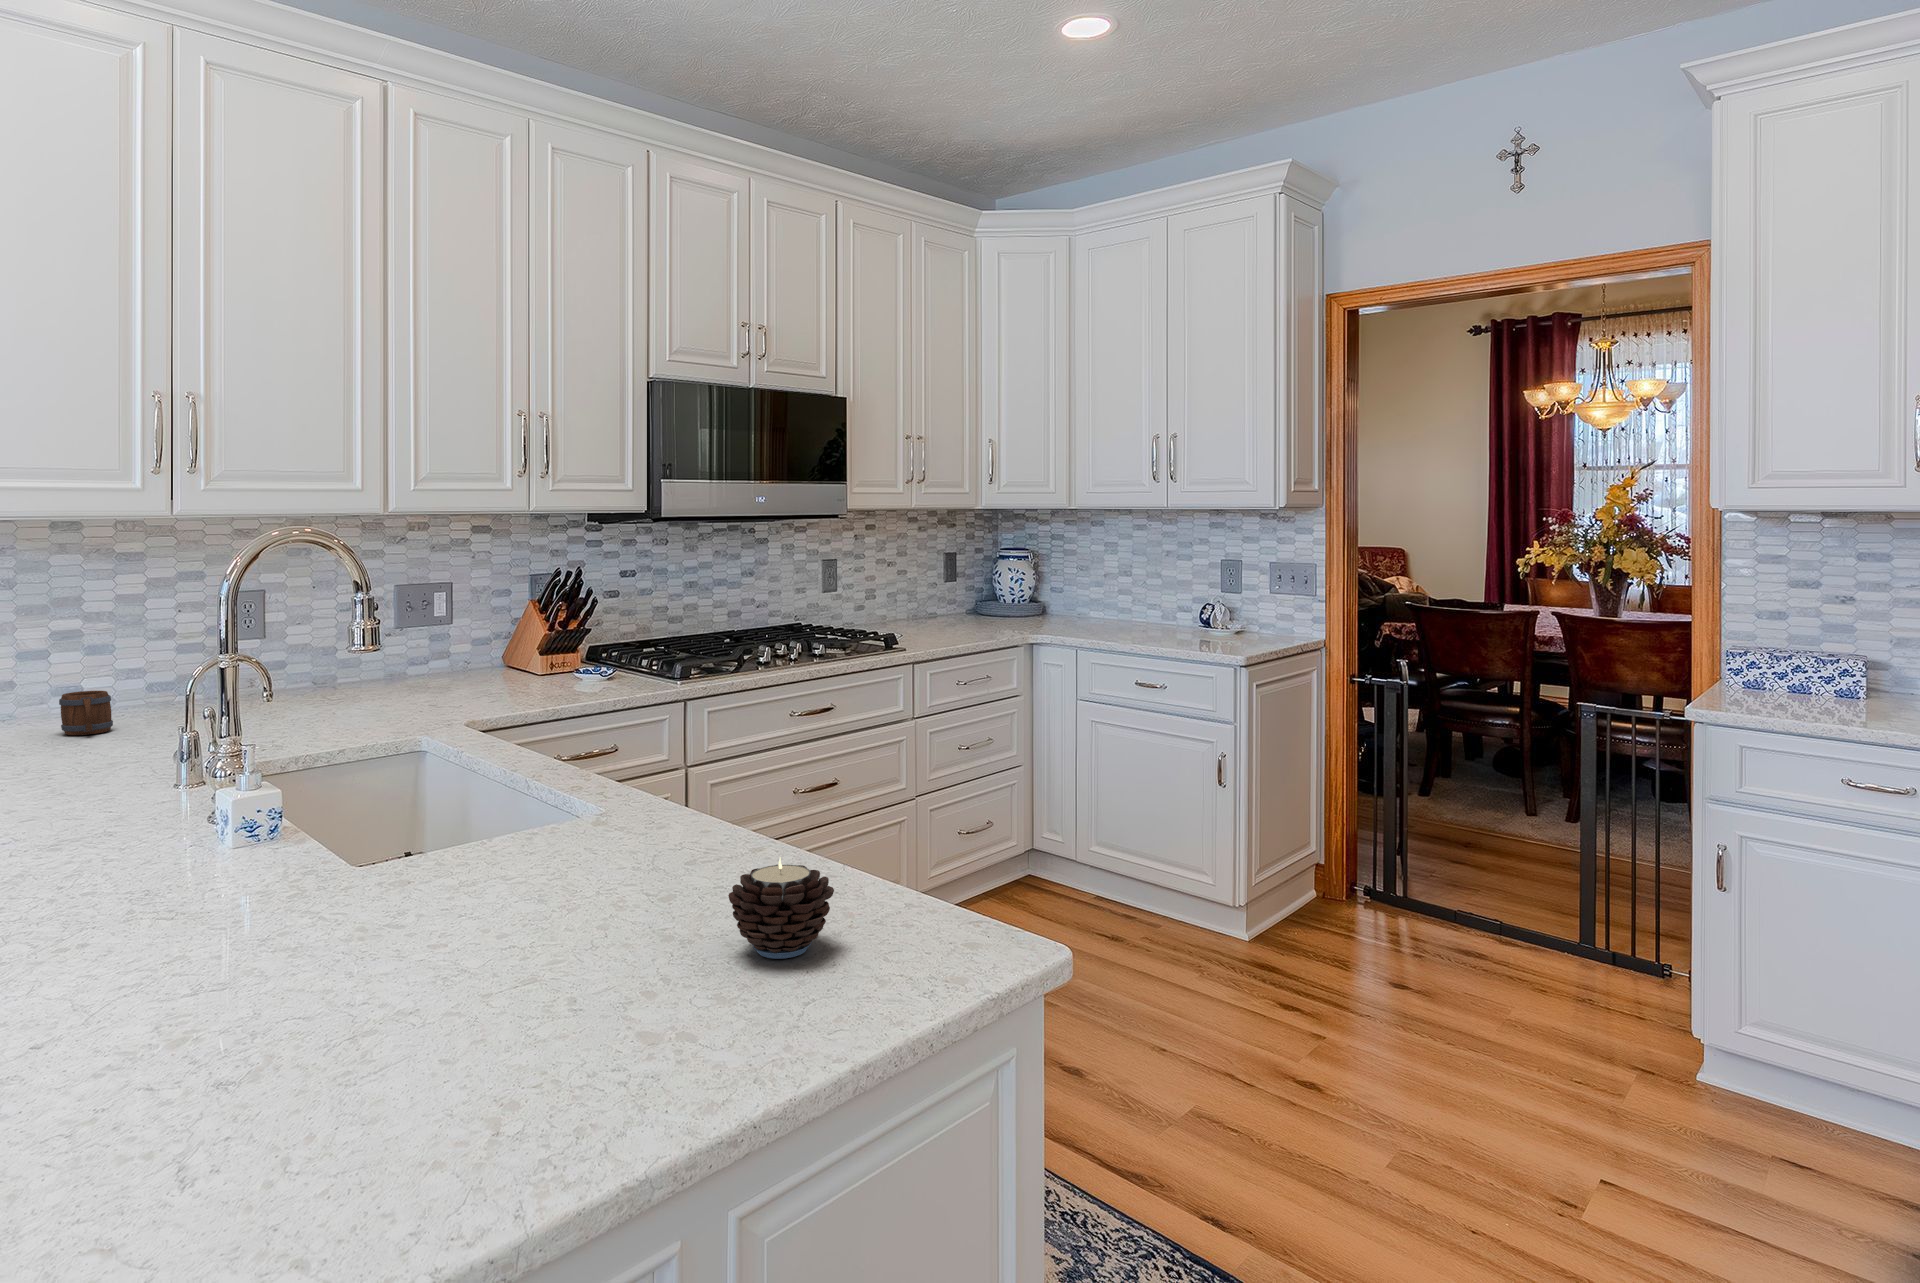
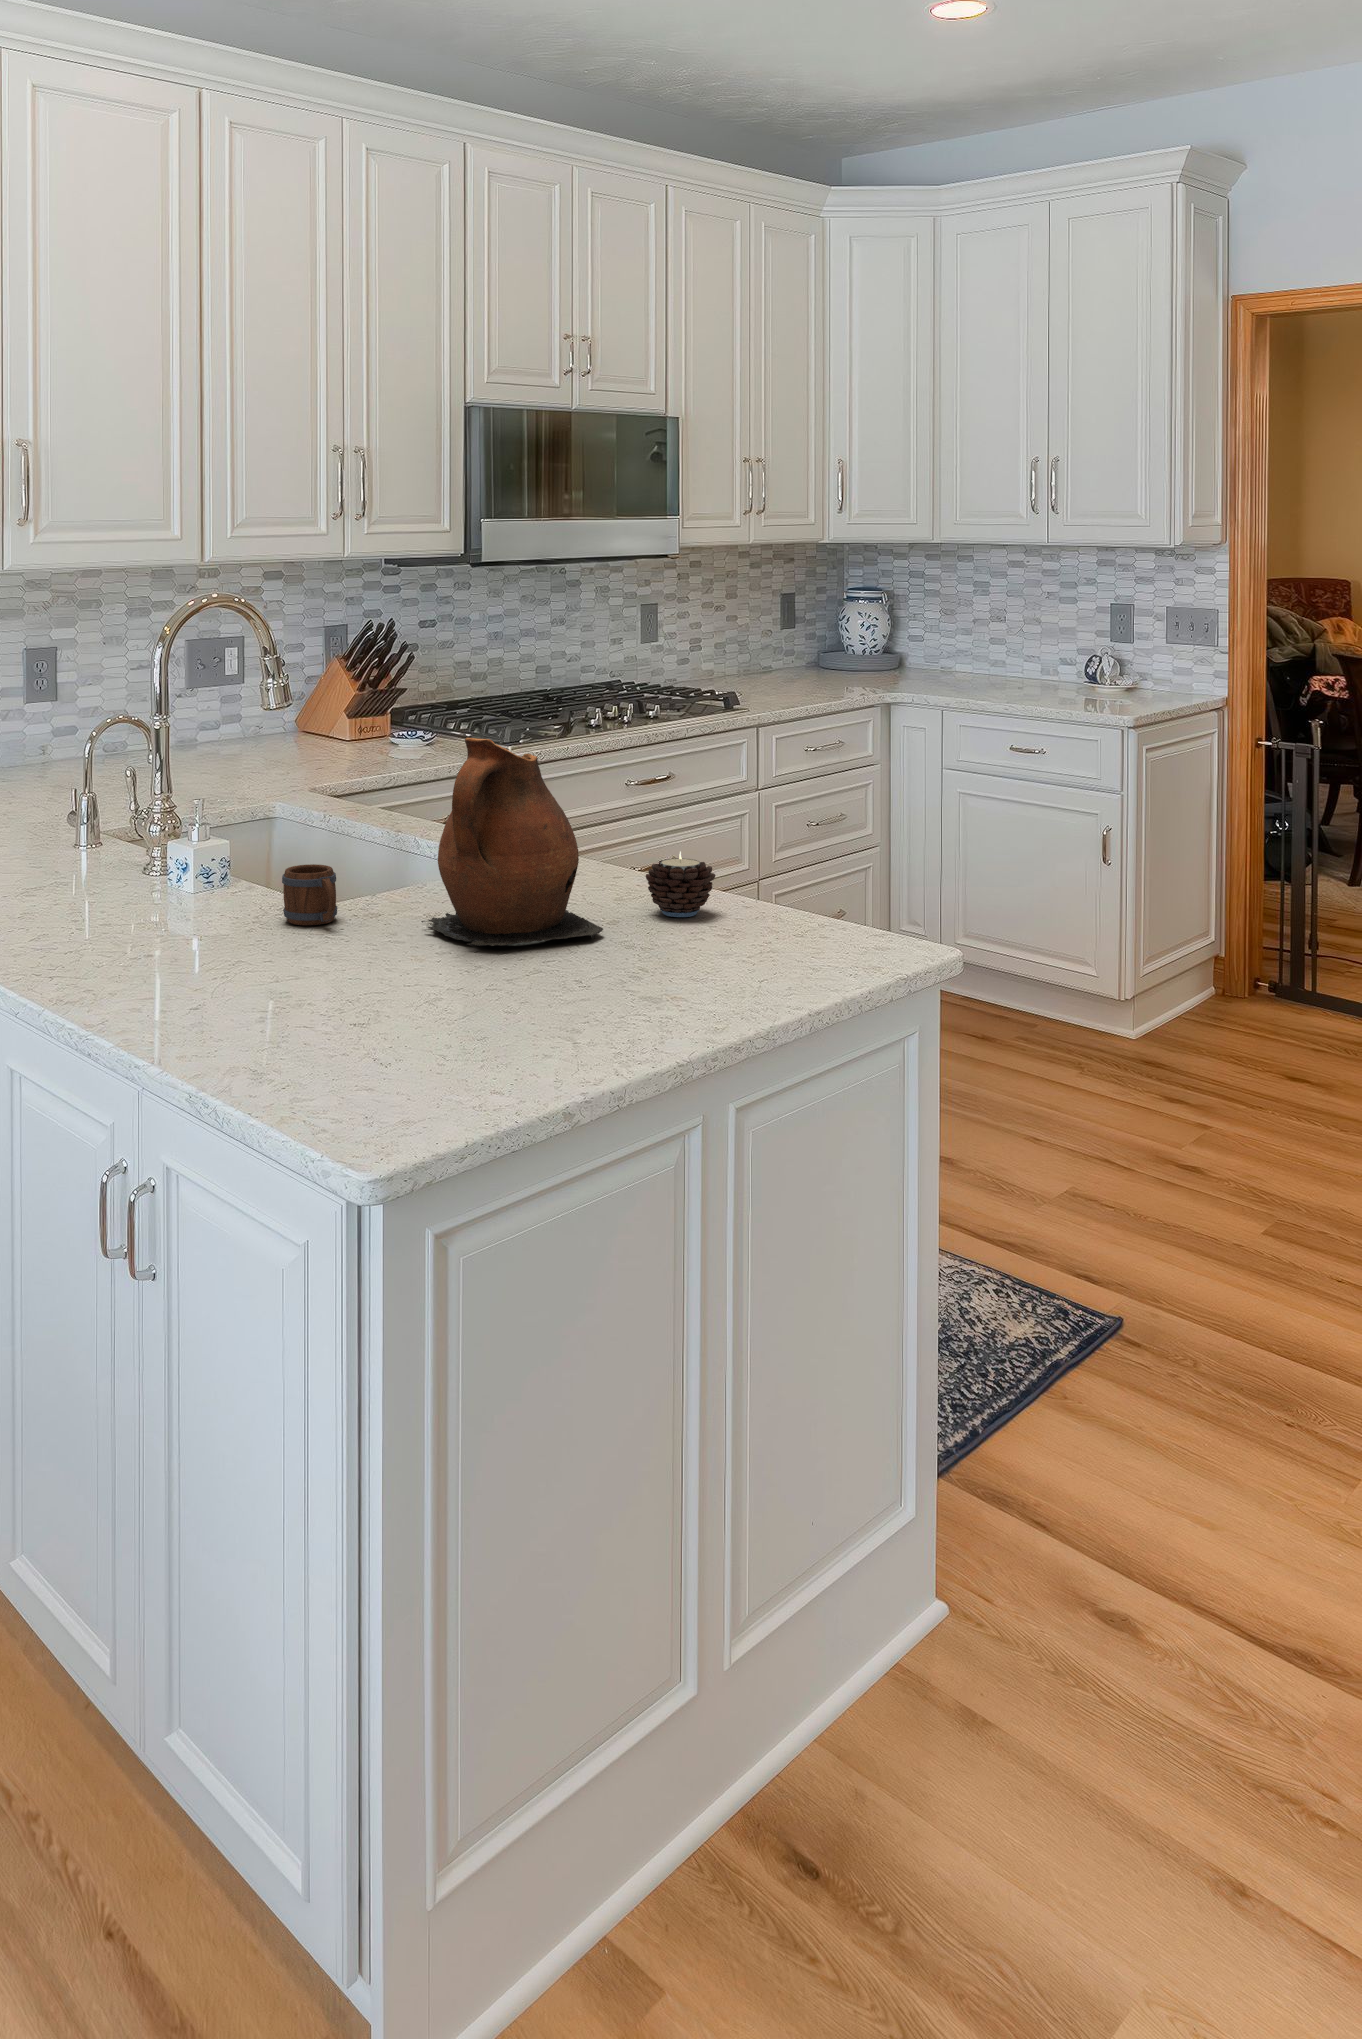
mug: present [59,691,113,735] -> present [282,864,337,925]
ceramic pitcher: none [335,695,642,1065] -> present [421,738,603,946]

